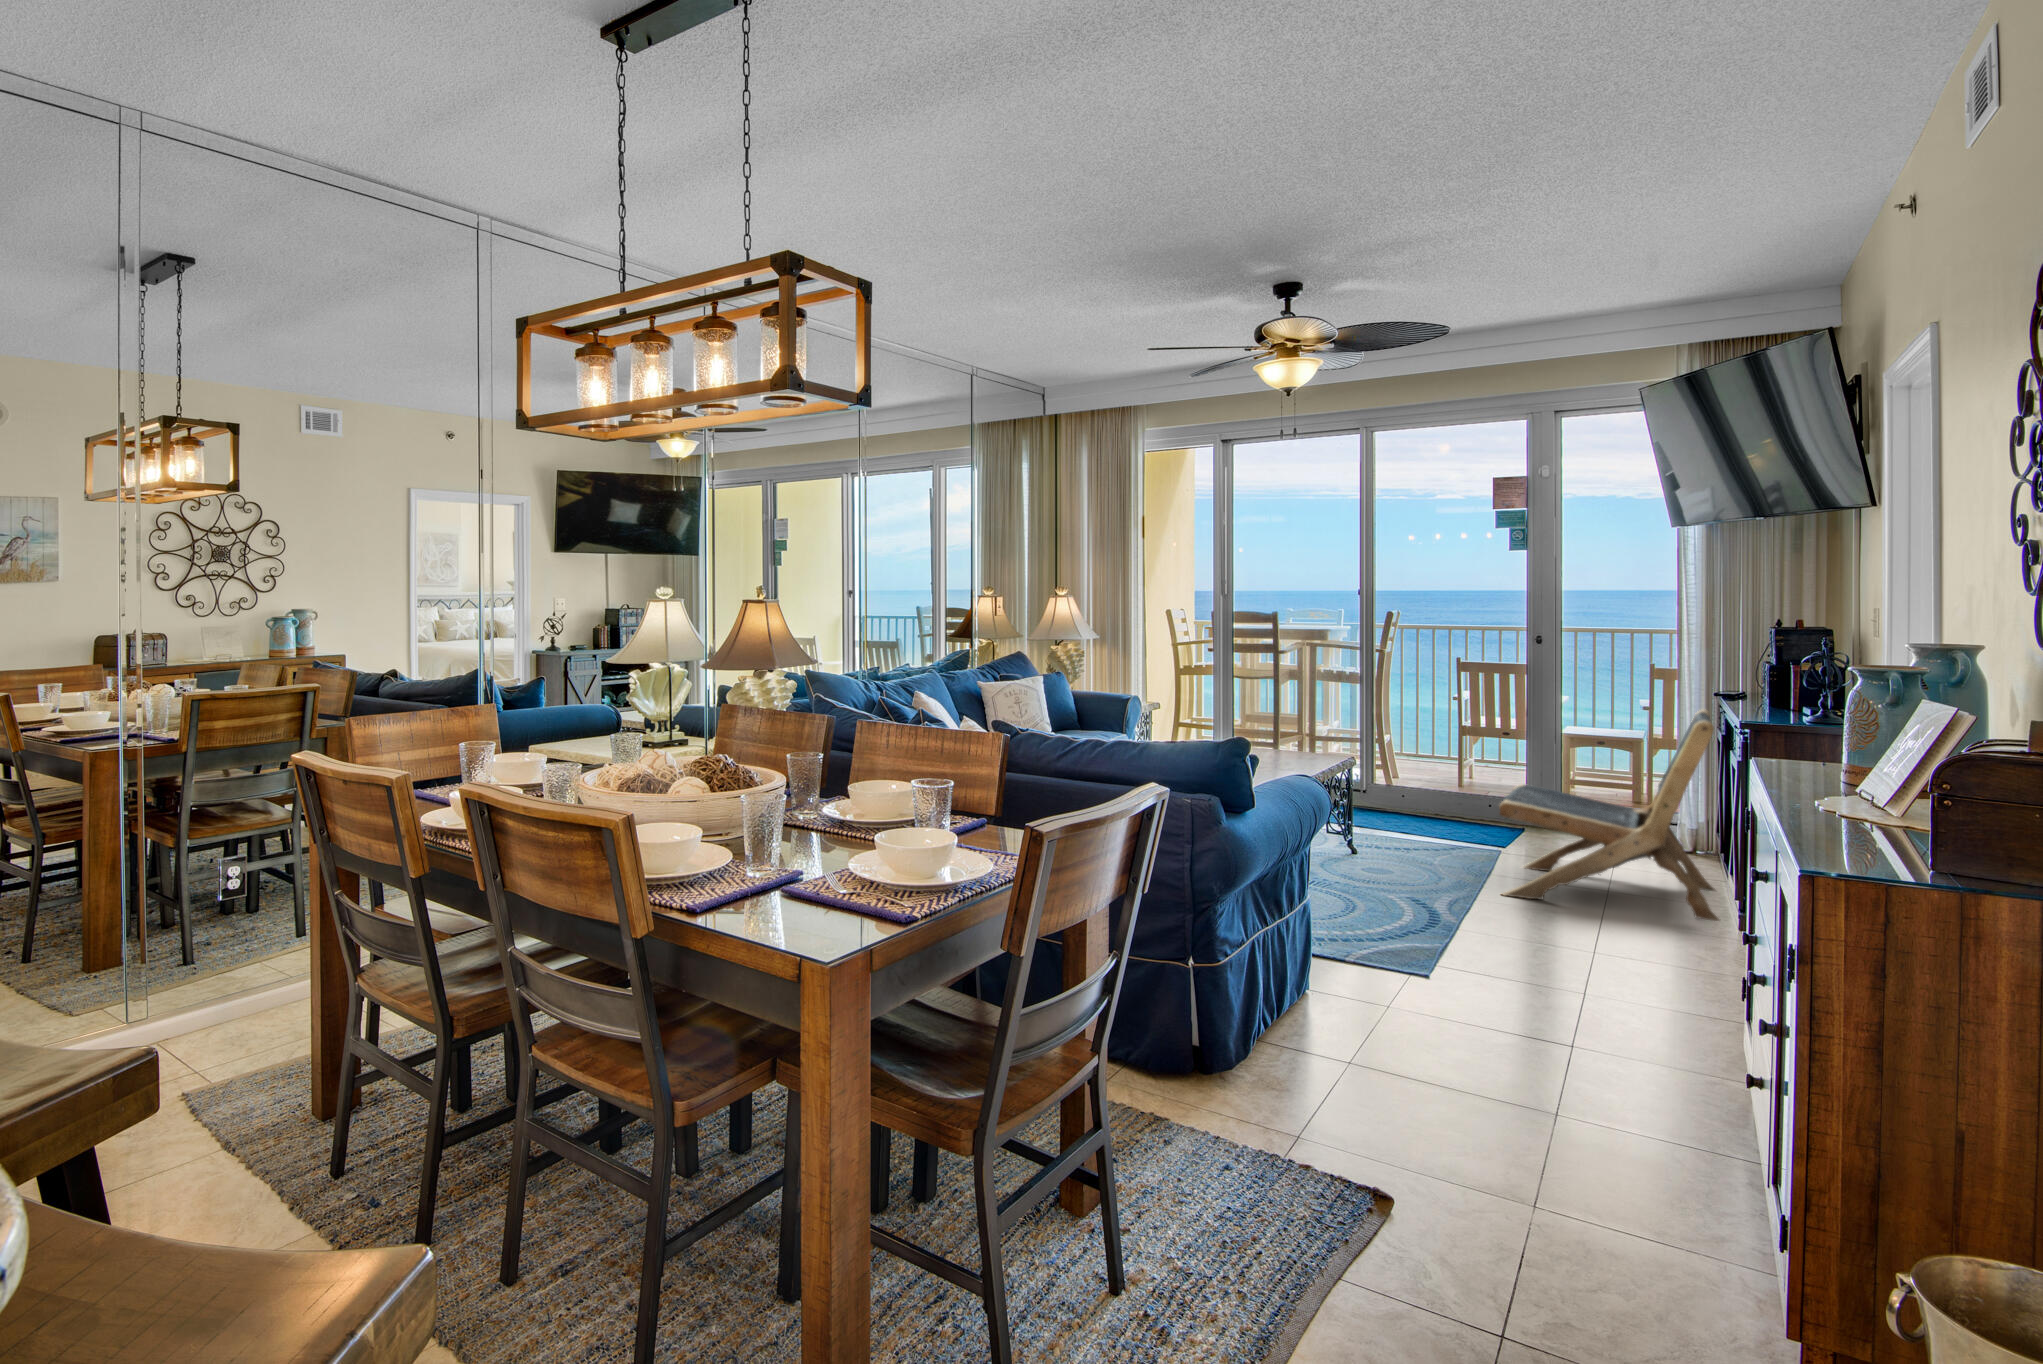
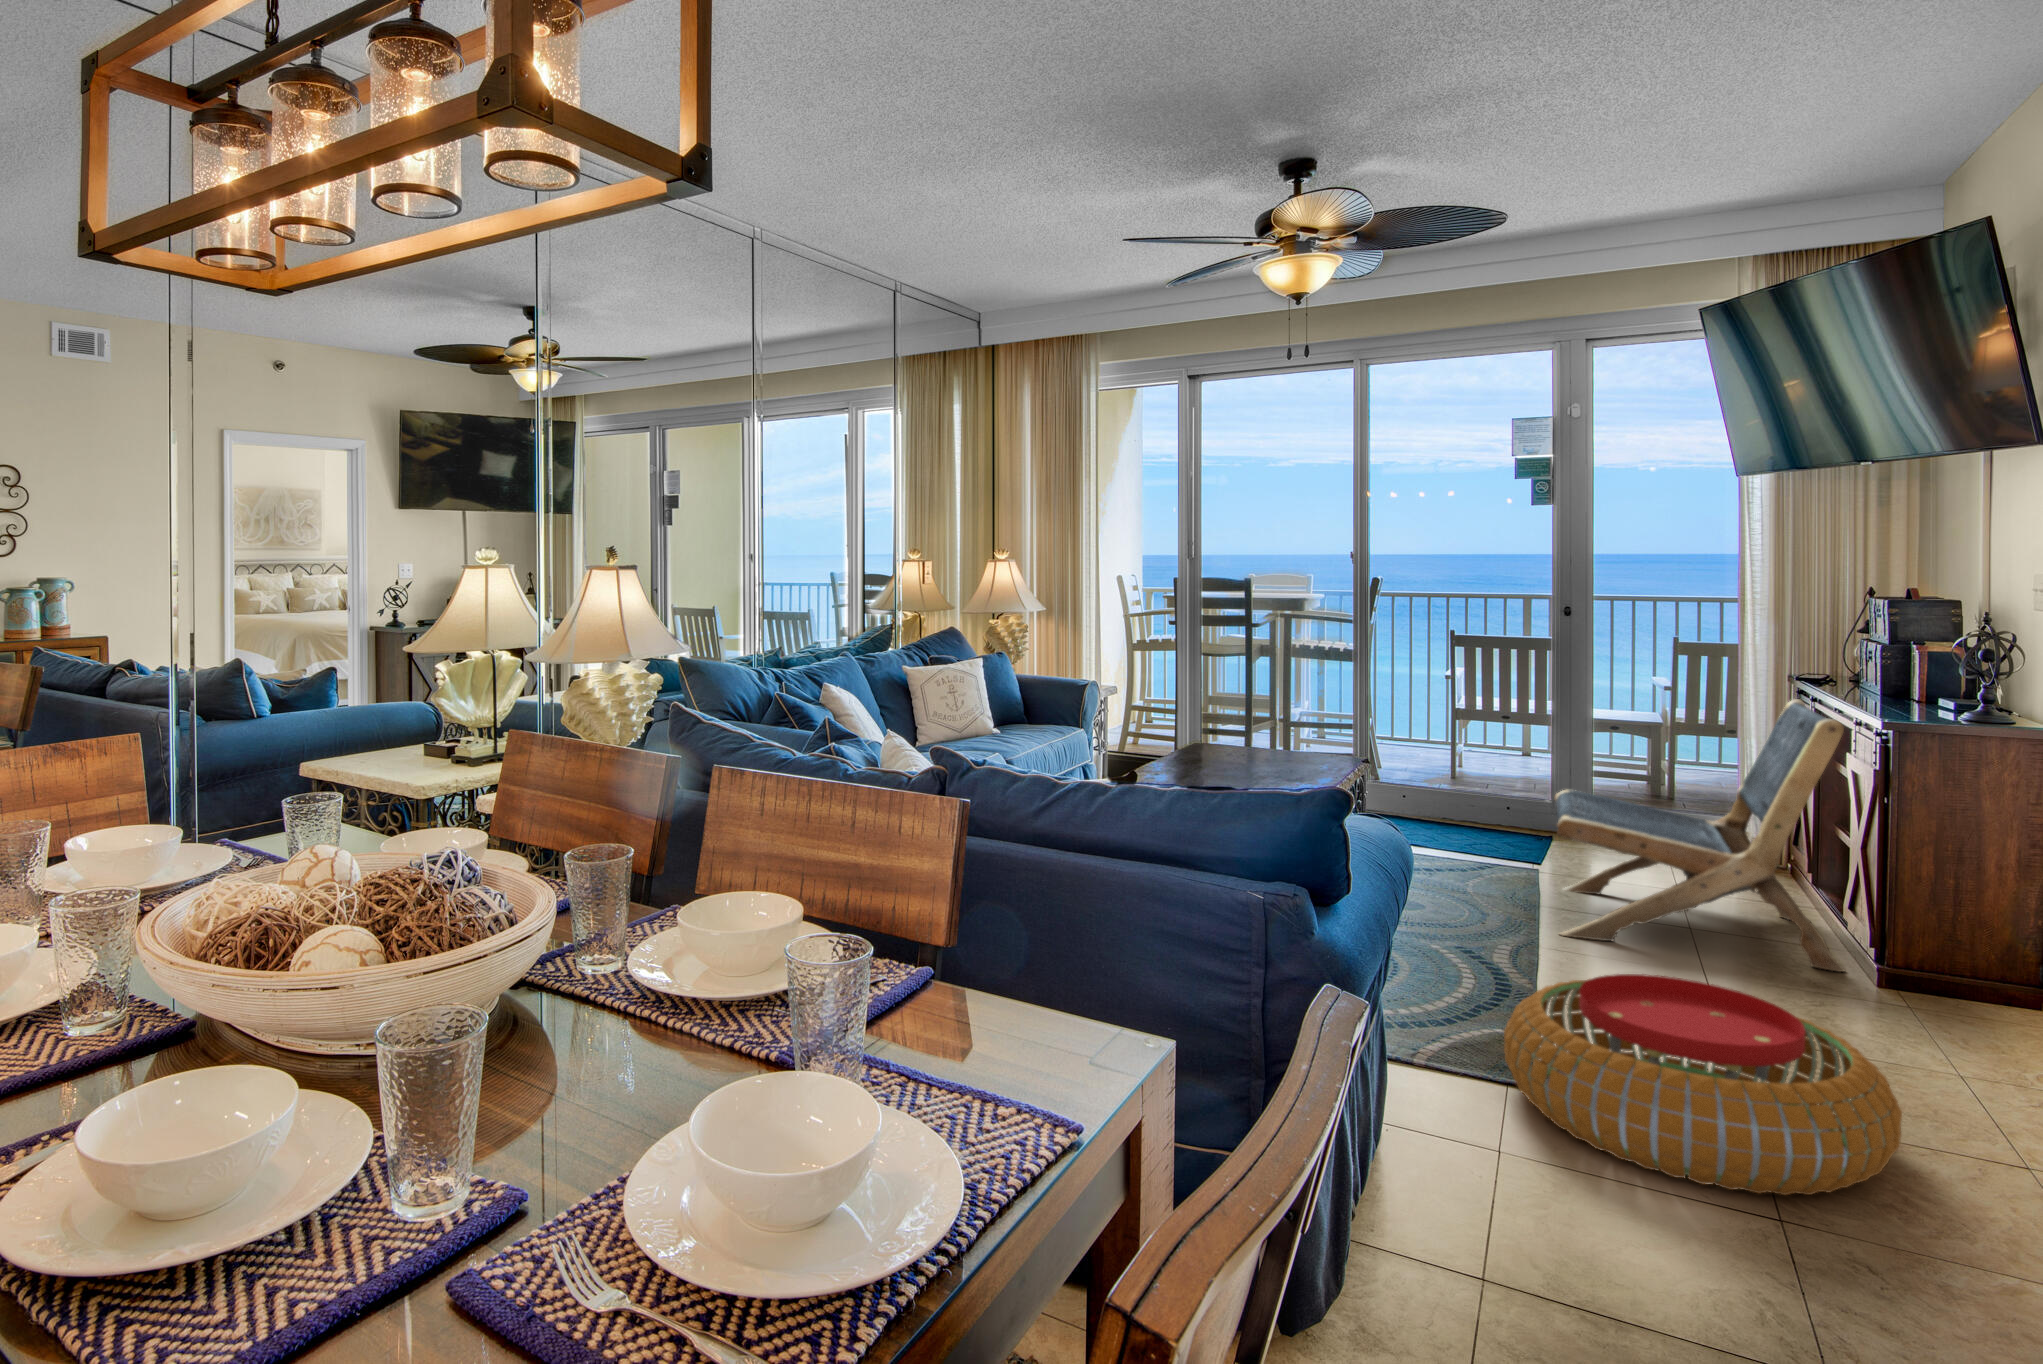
pouf: none [1407,897,1672,1031] -> present [1504,974,1902,1195]

